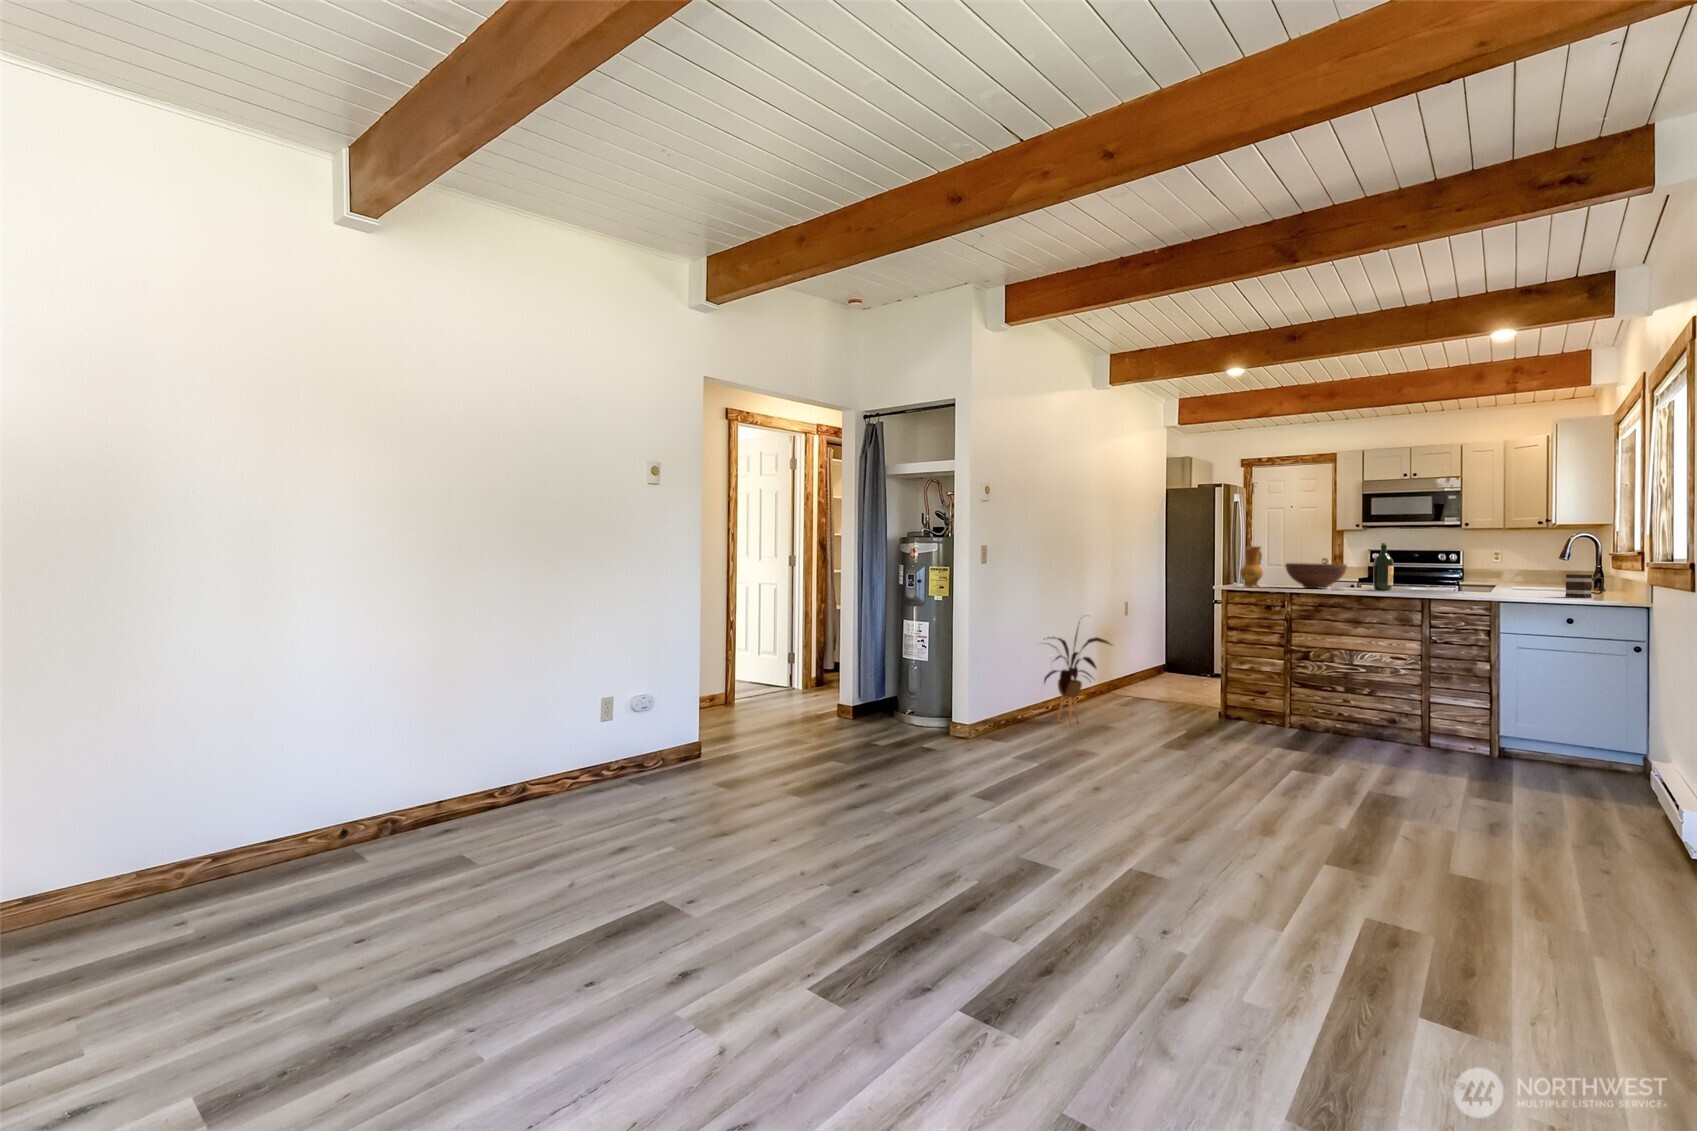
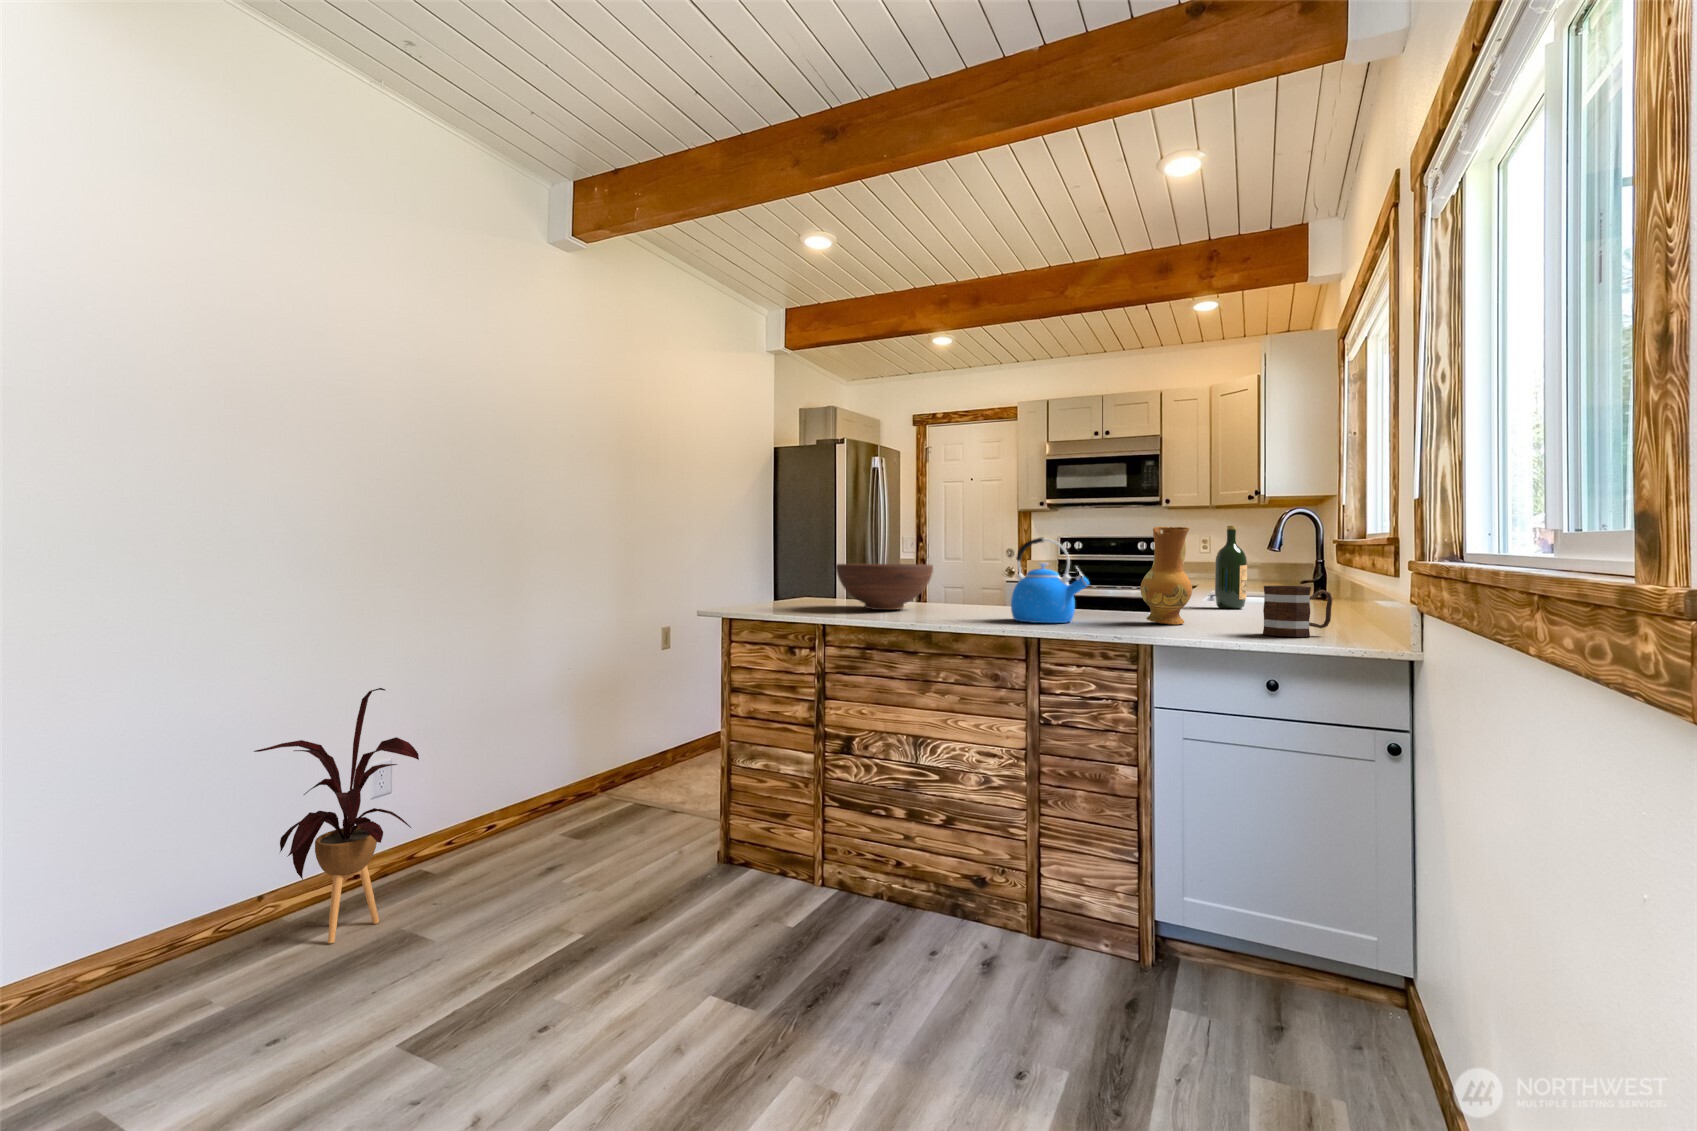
wine bottle: present [1373,543,1394,591] -> present [1215,526,1247,609]
ceramic jug: present [1240,546,1263,587] -> present [1140,527,1192,625]
kettle: none [1410,550,1460,593] -> present [1011,538,1089,623]

